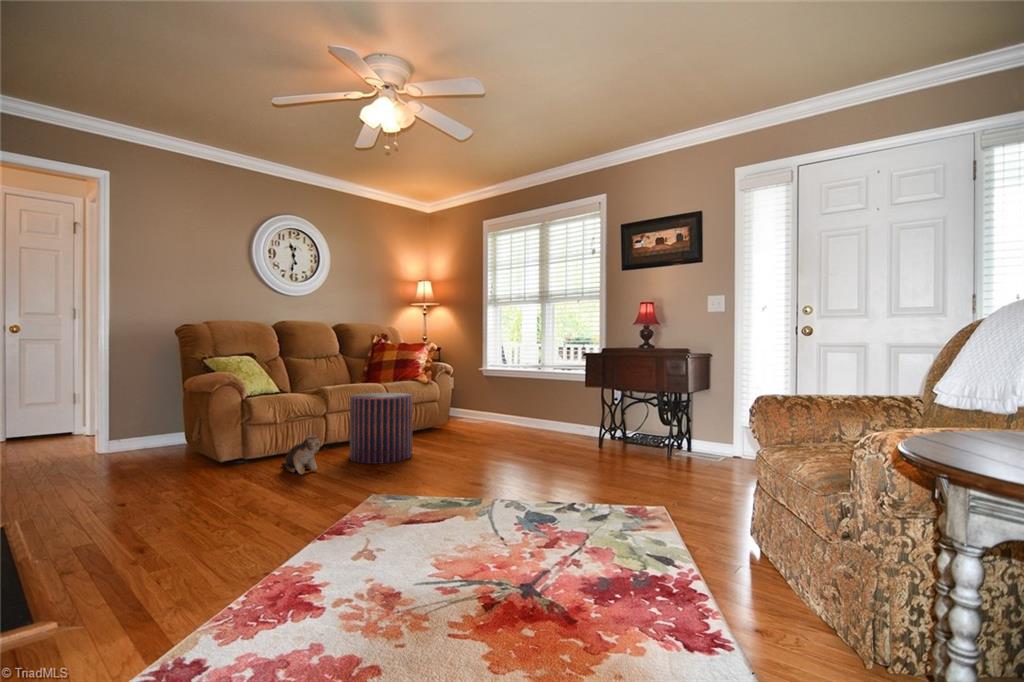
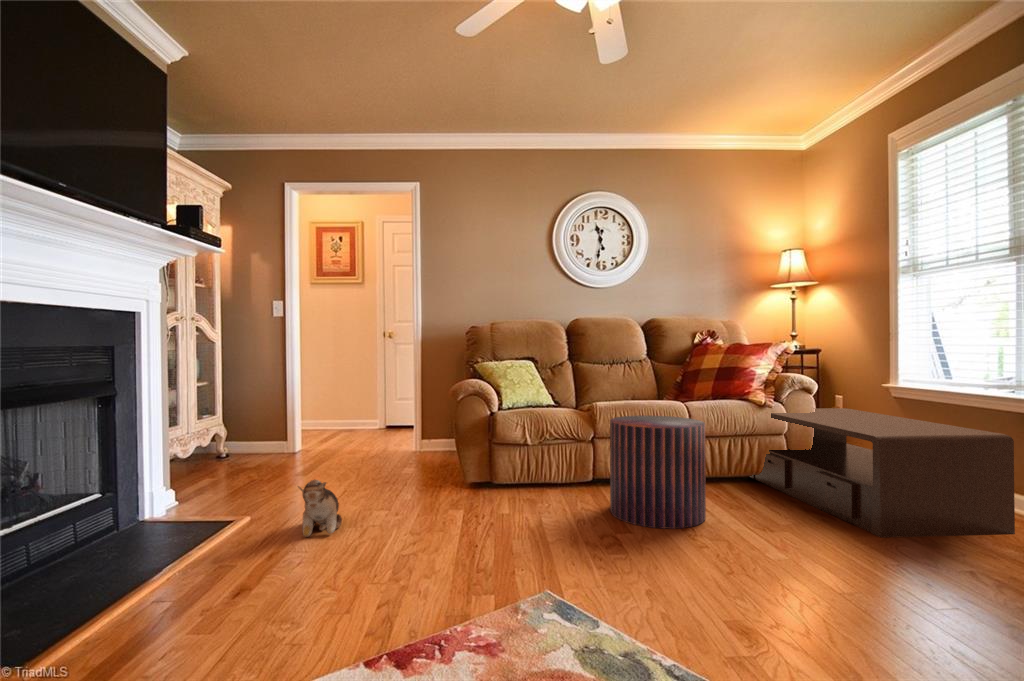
coffee table: none [413,382,543,447] -> present [749,408,1015,537]
plush toy: present [282,435,323,474] -> present [298,480,342,537]

